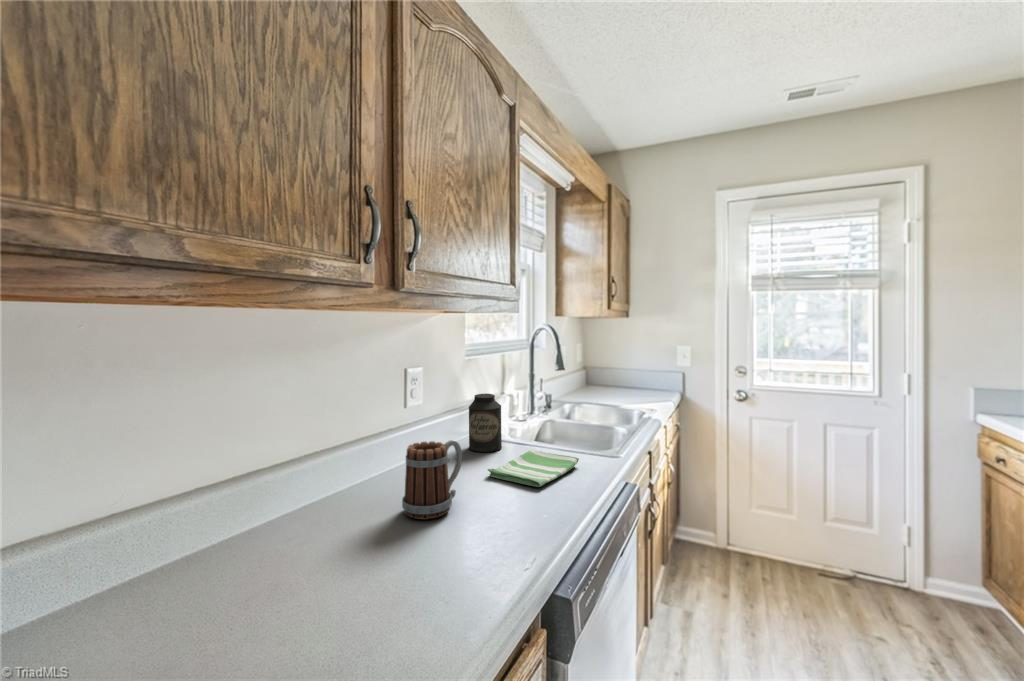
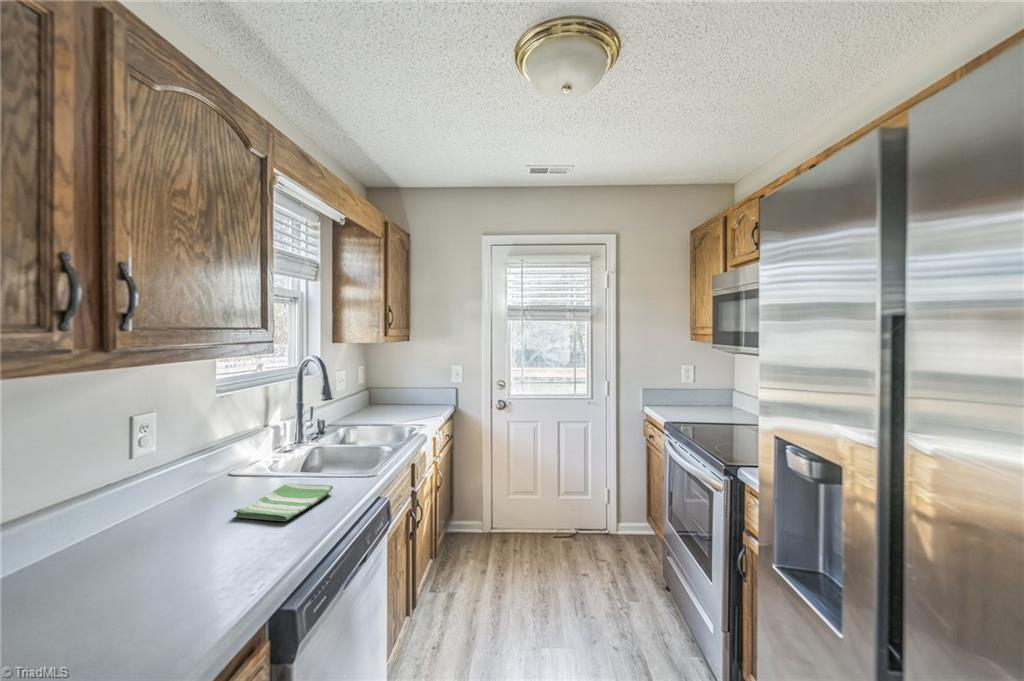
canister: present [469,394,502,452] -> none [219,431,258,491]
mug: present [402,440,462,520] -> none [119,491,198,579]

